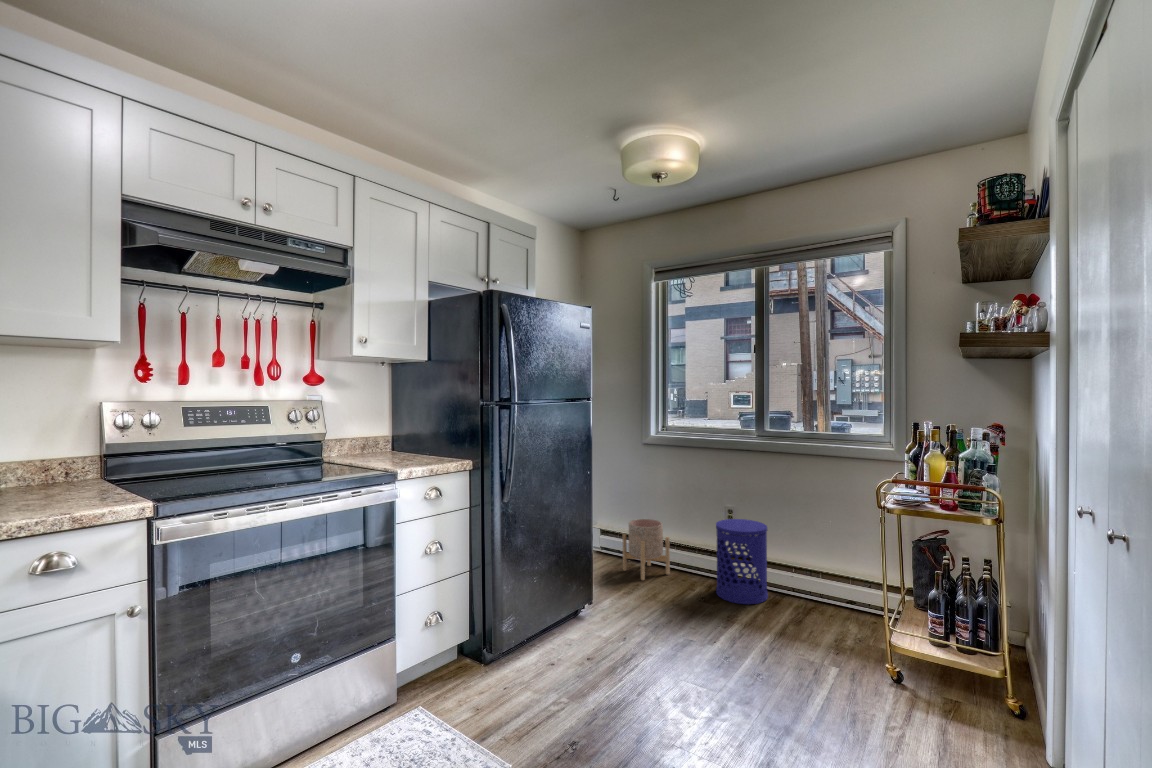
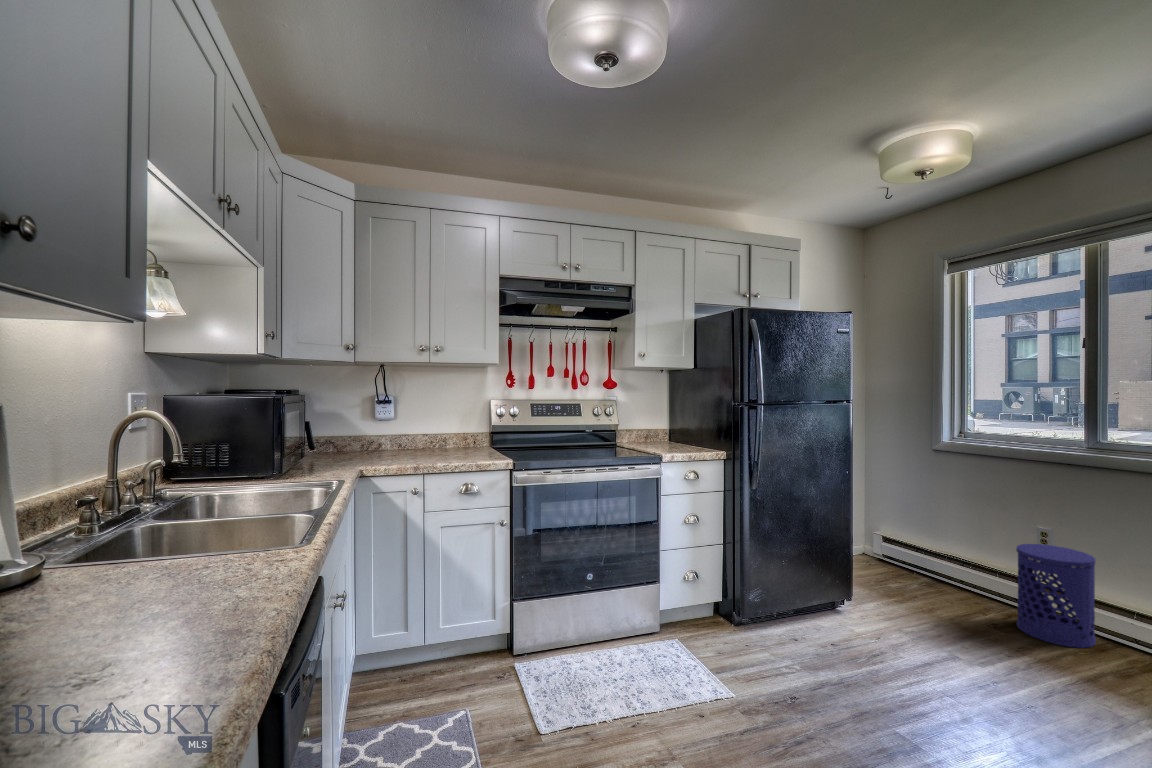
planter: present [623,519,670,580] -> none [902,529,960,594]

